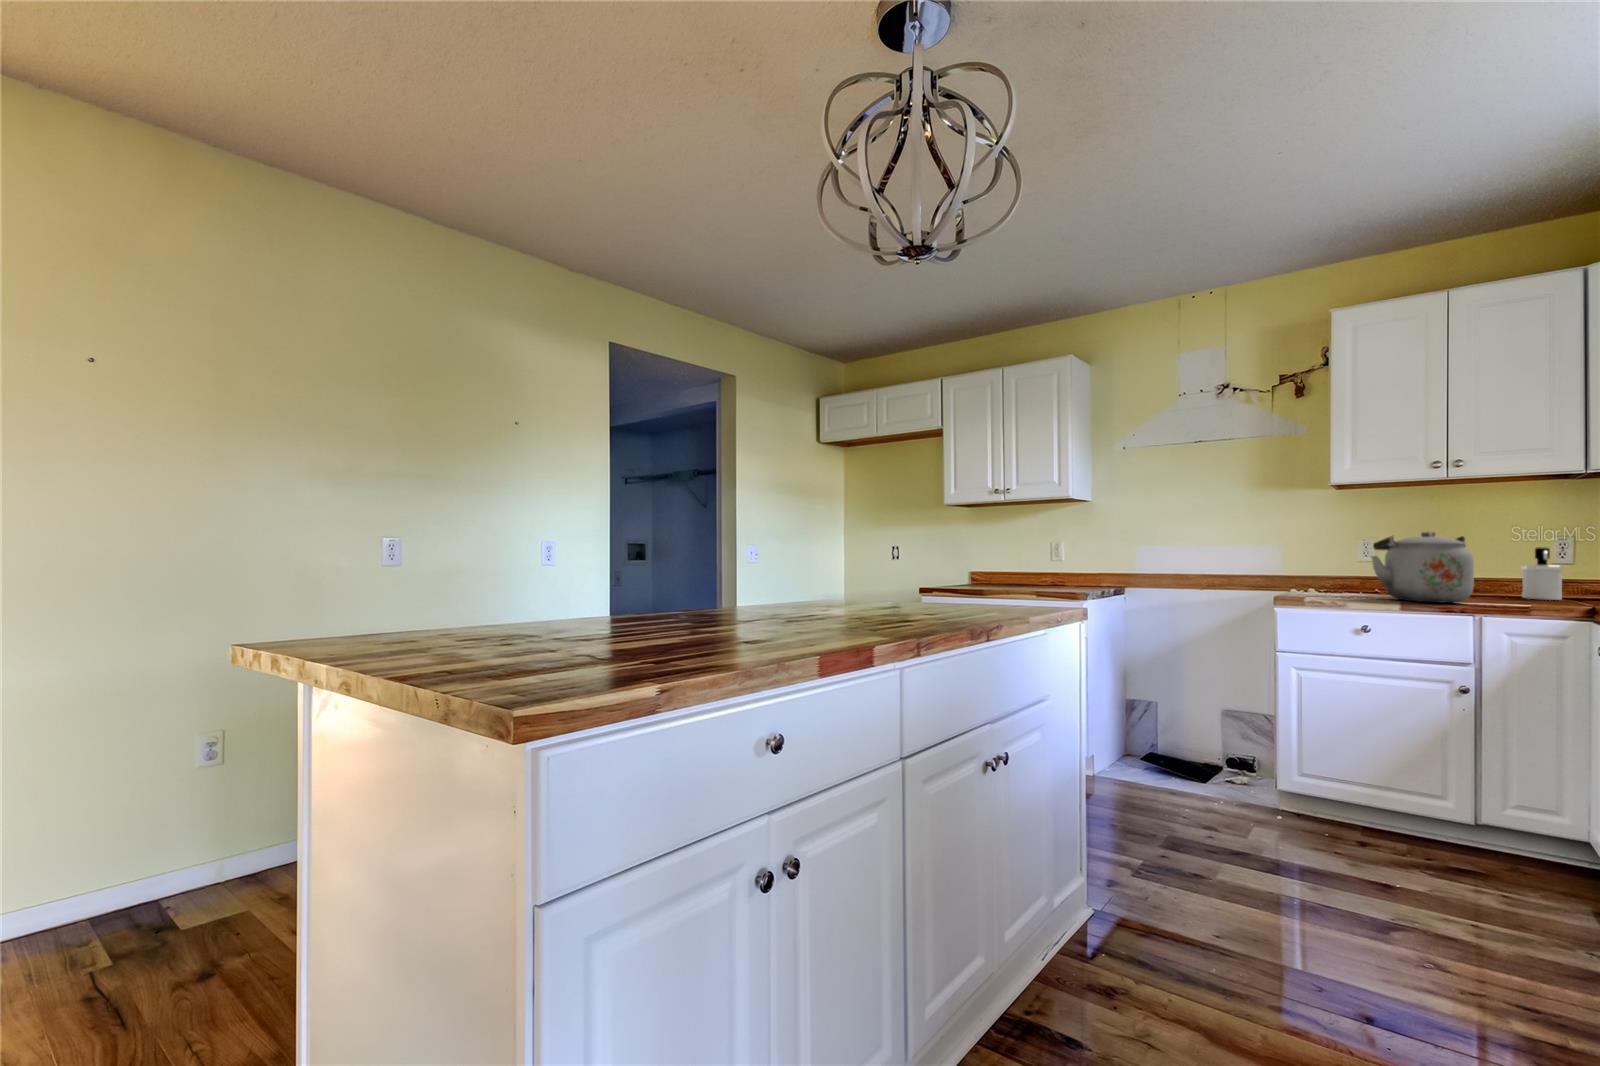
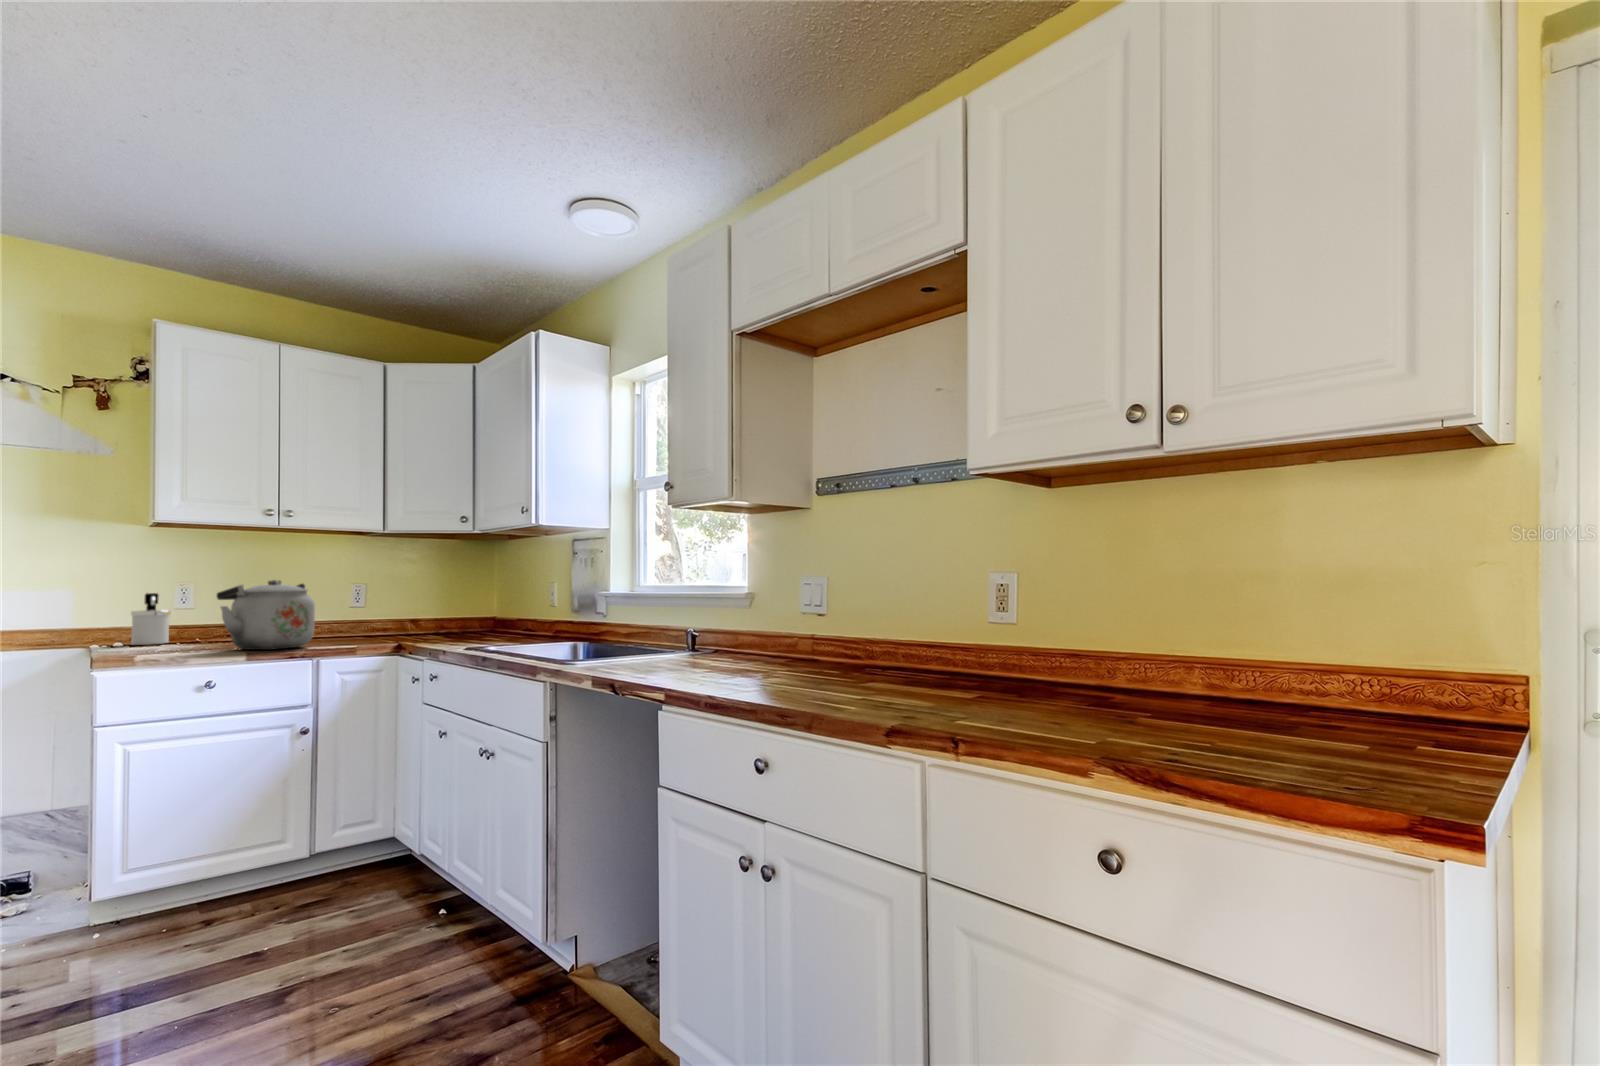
soap dispenser: present [1521,547,1564,600] -> present [131,593,171,645]

